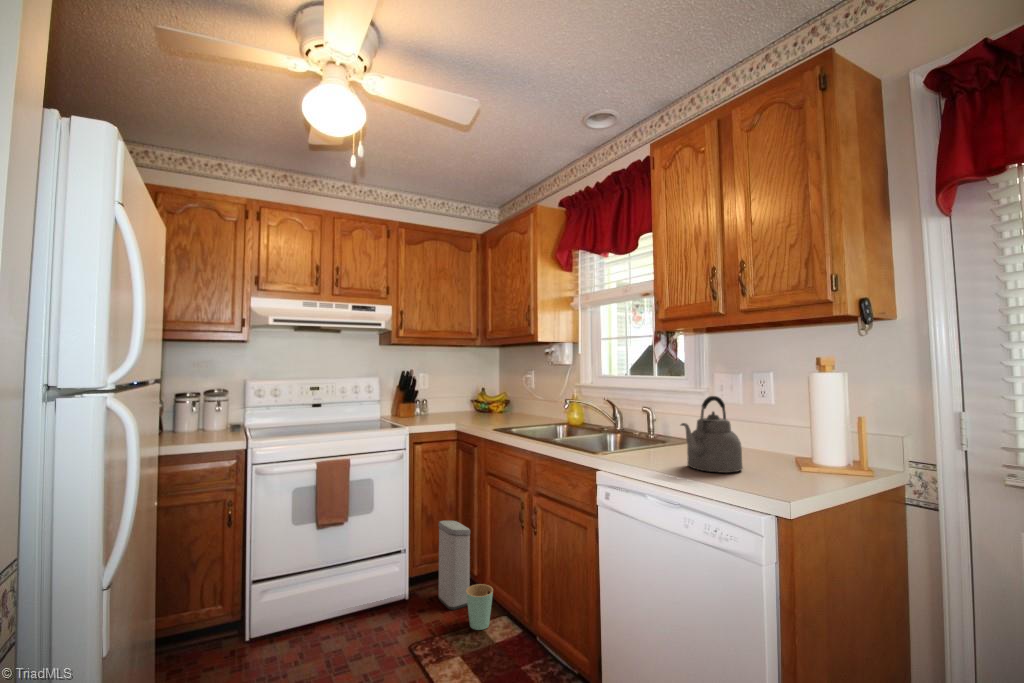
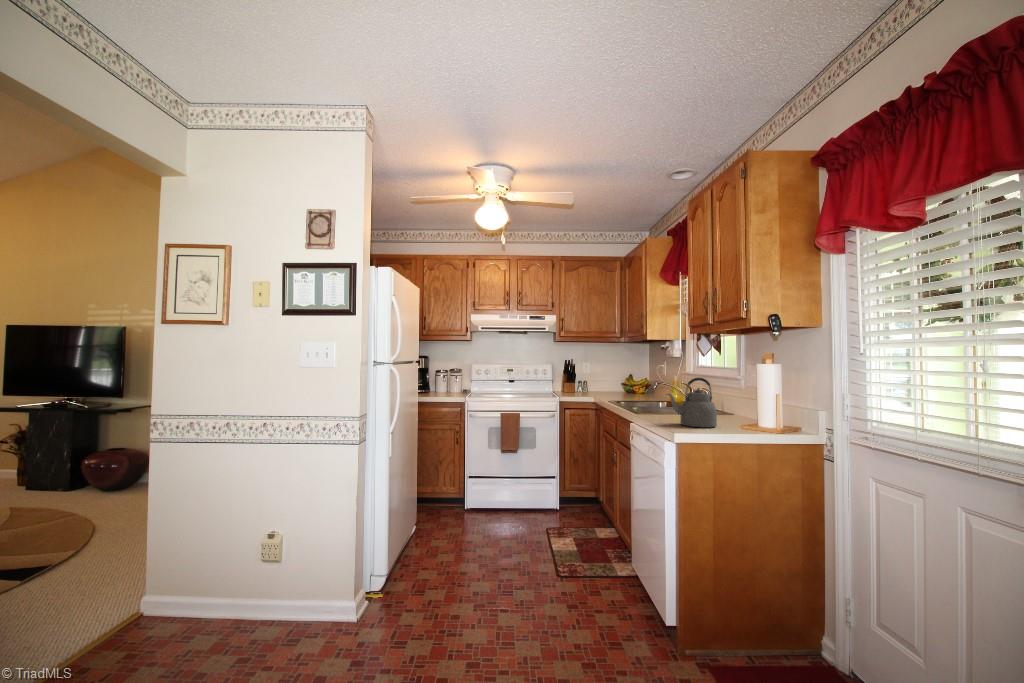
trash can: present [438,521,493,630] -> none [578,462,605,532]

